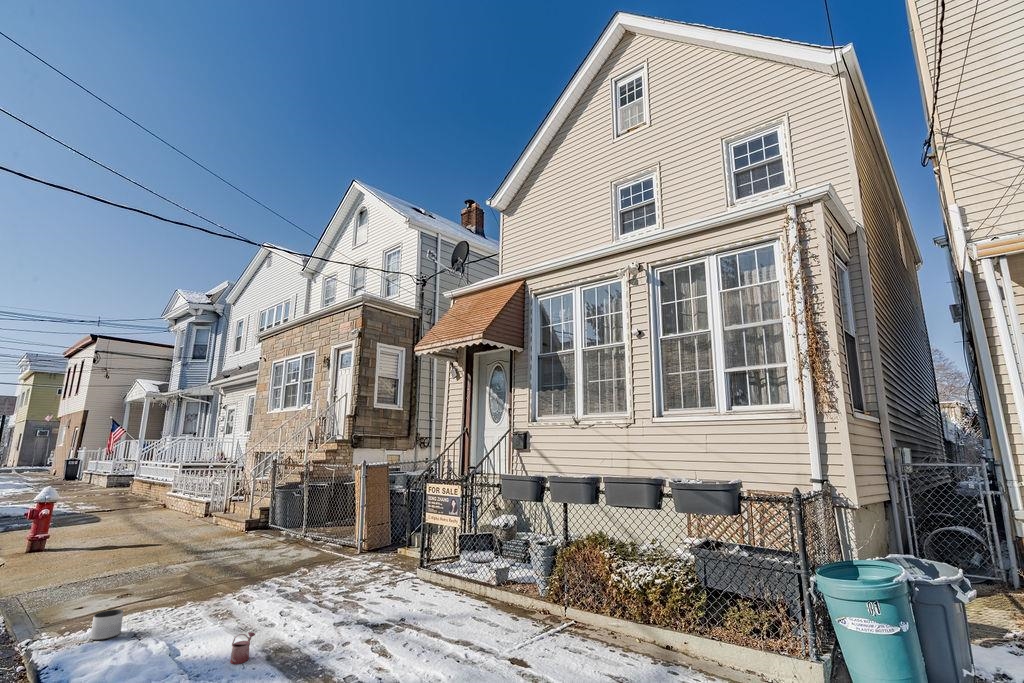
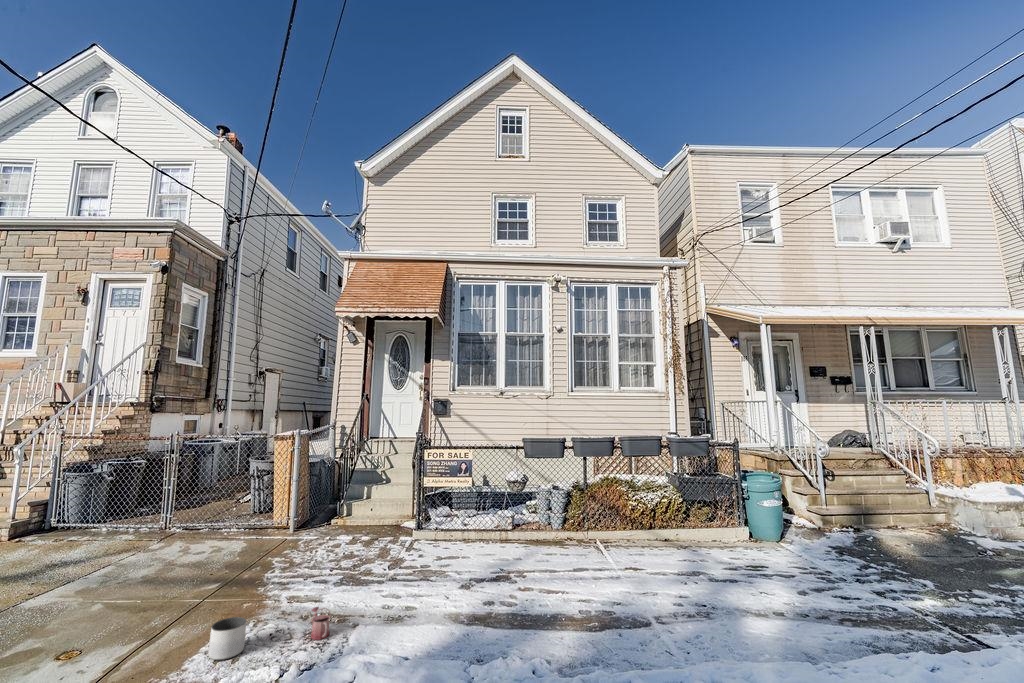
watering can: present [230,632,255,664] -> present [311,607,331,640]

